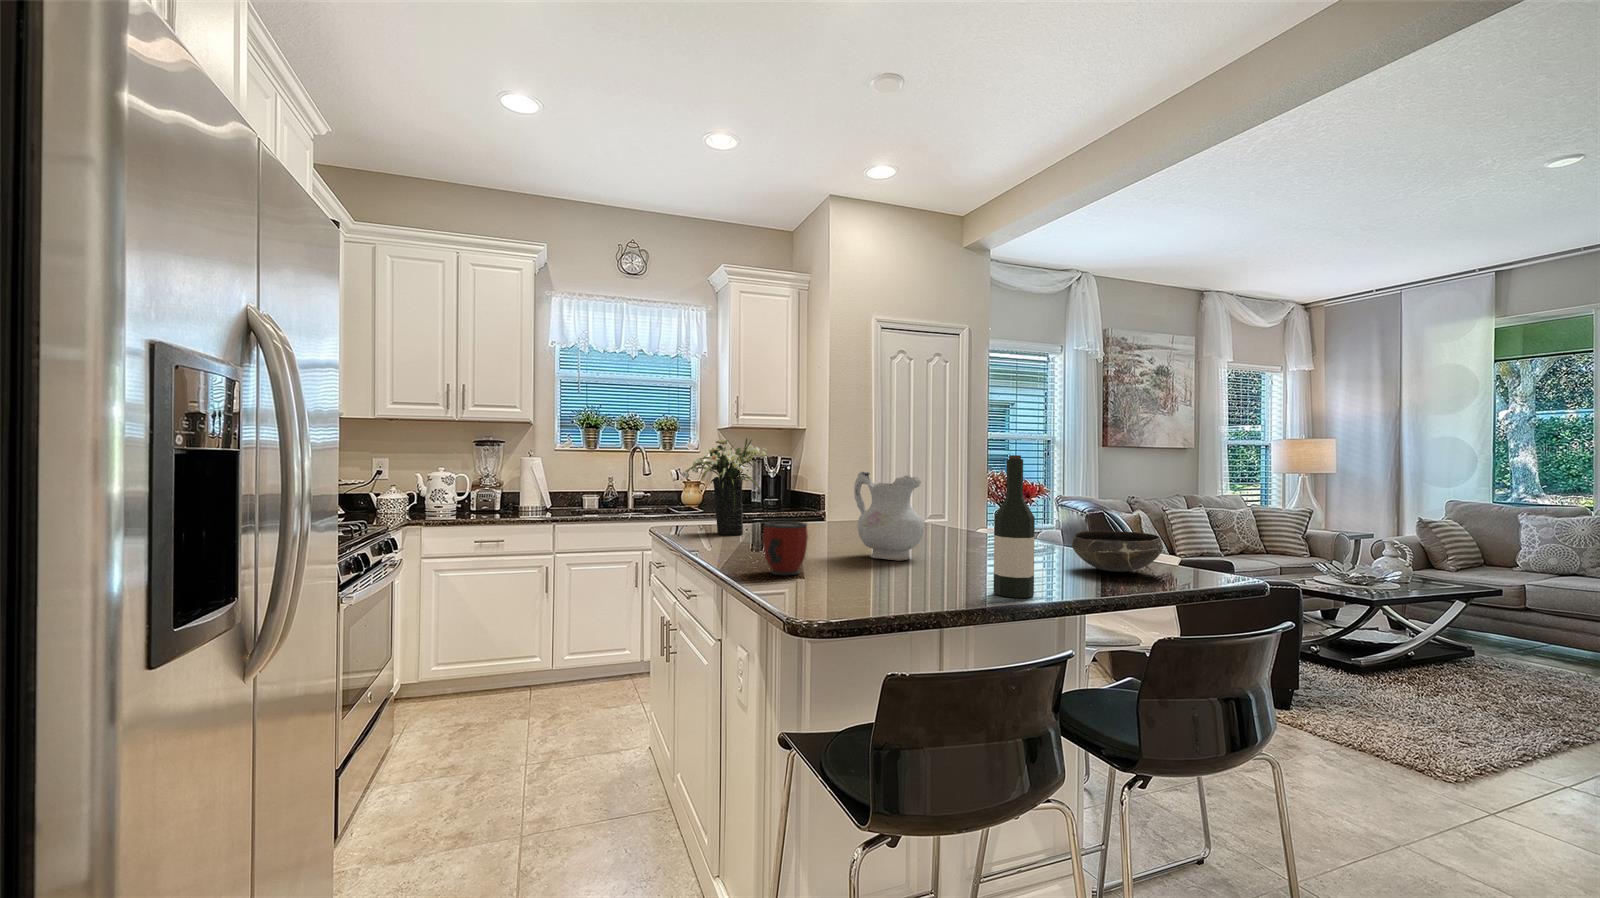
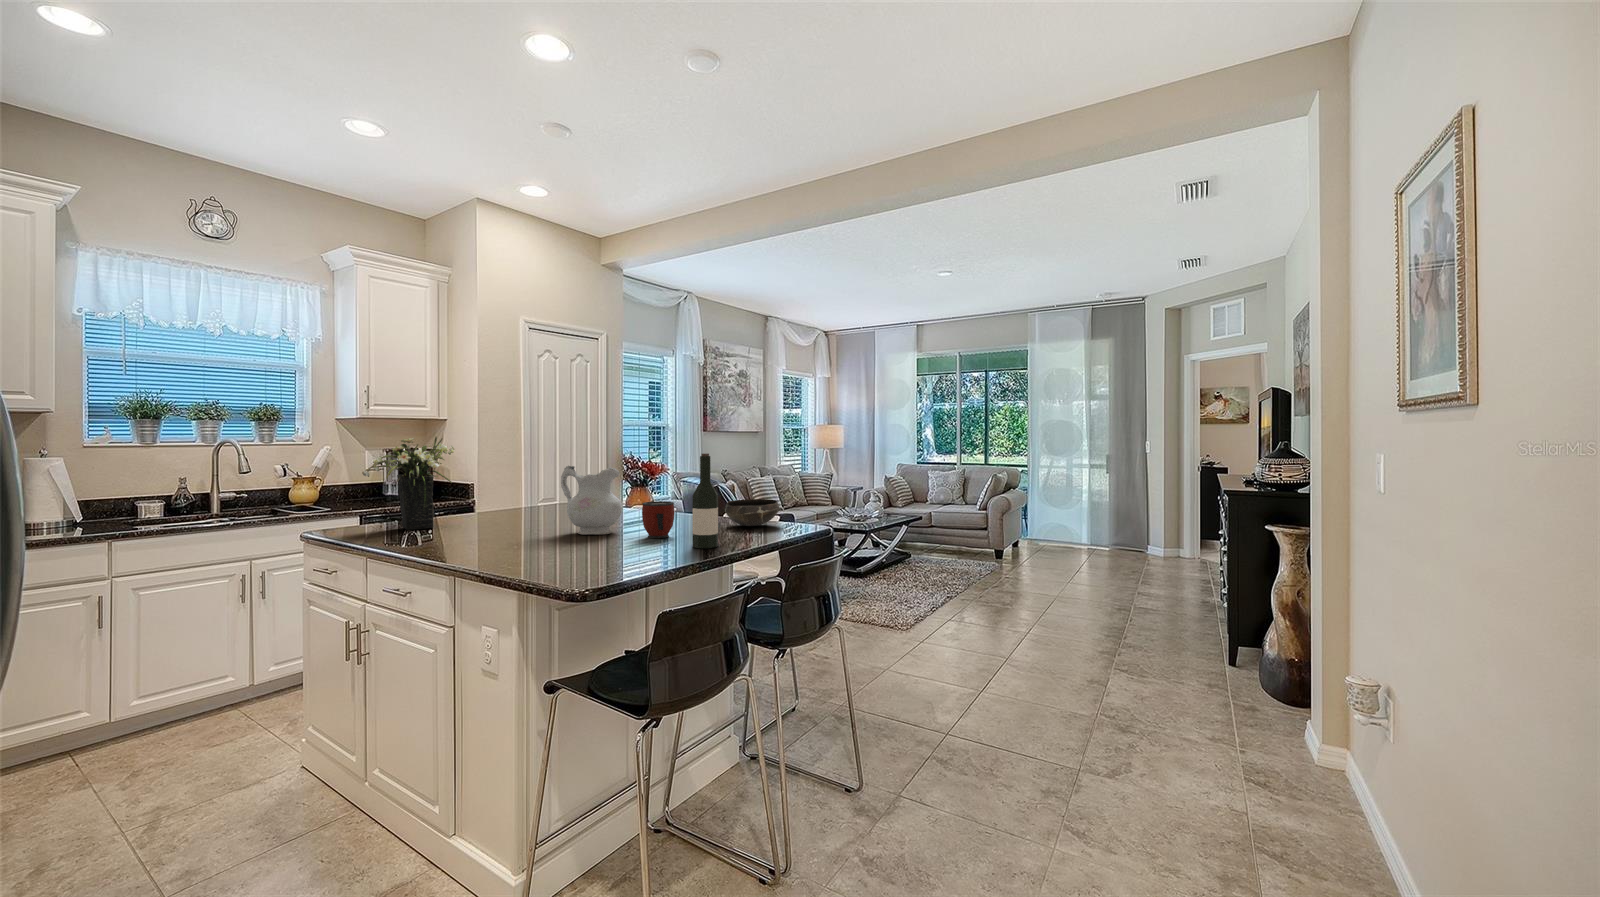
mug: present [763,521,808,575] -> present [642,501,675,538]

